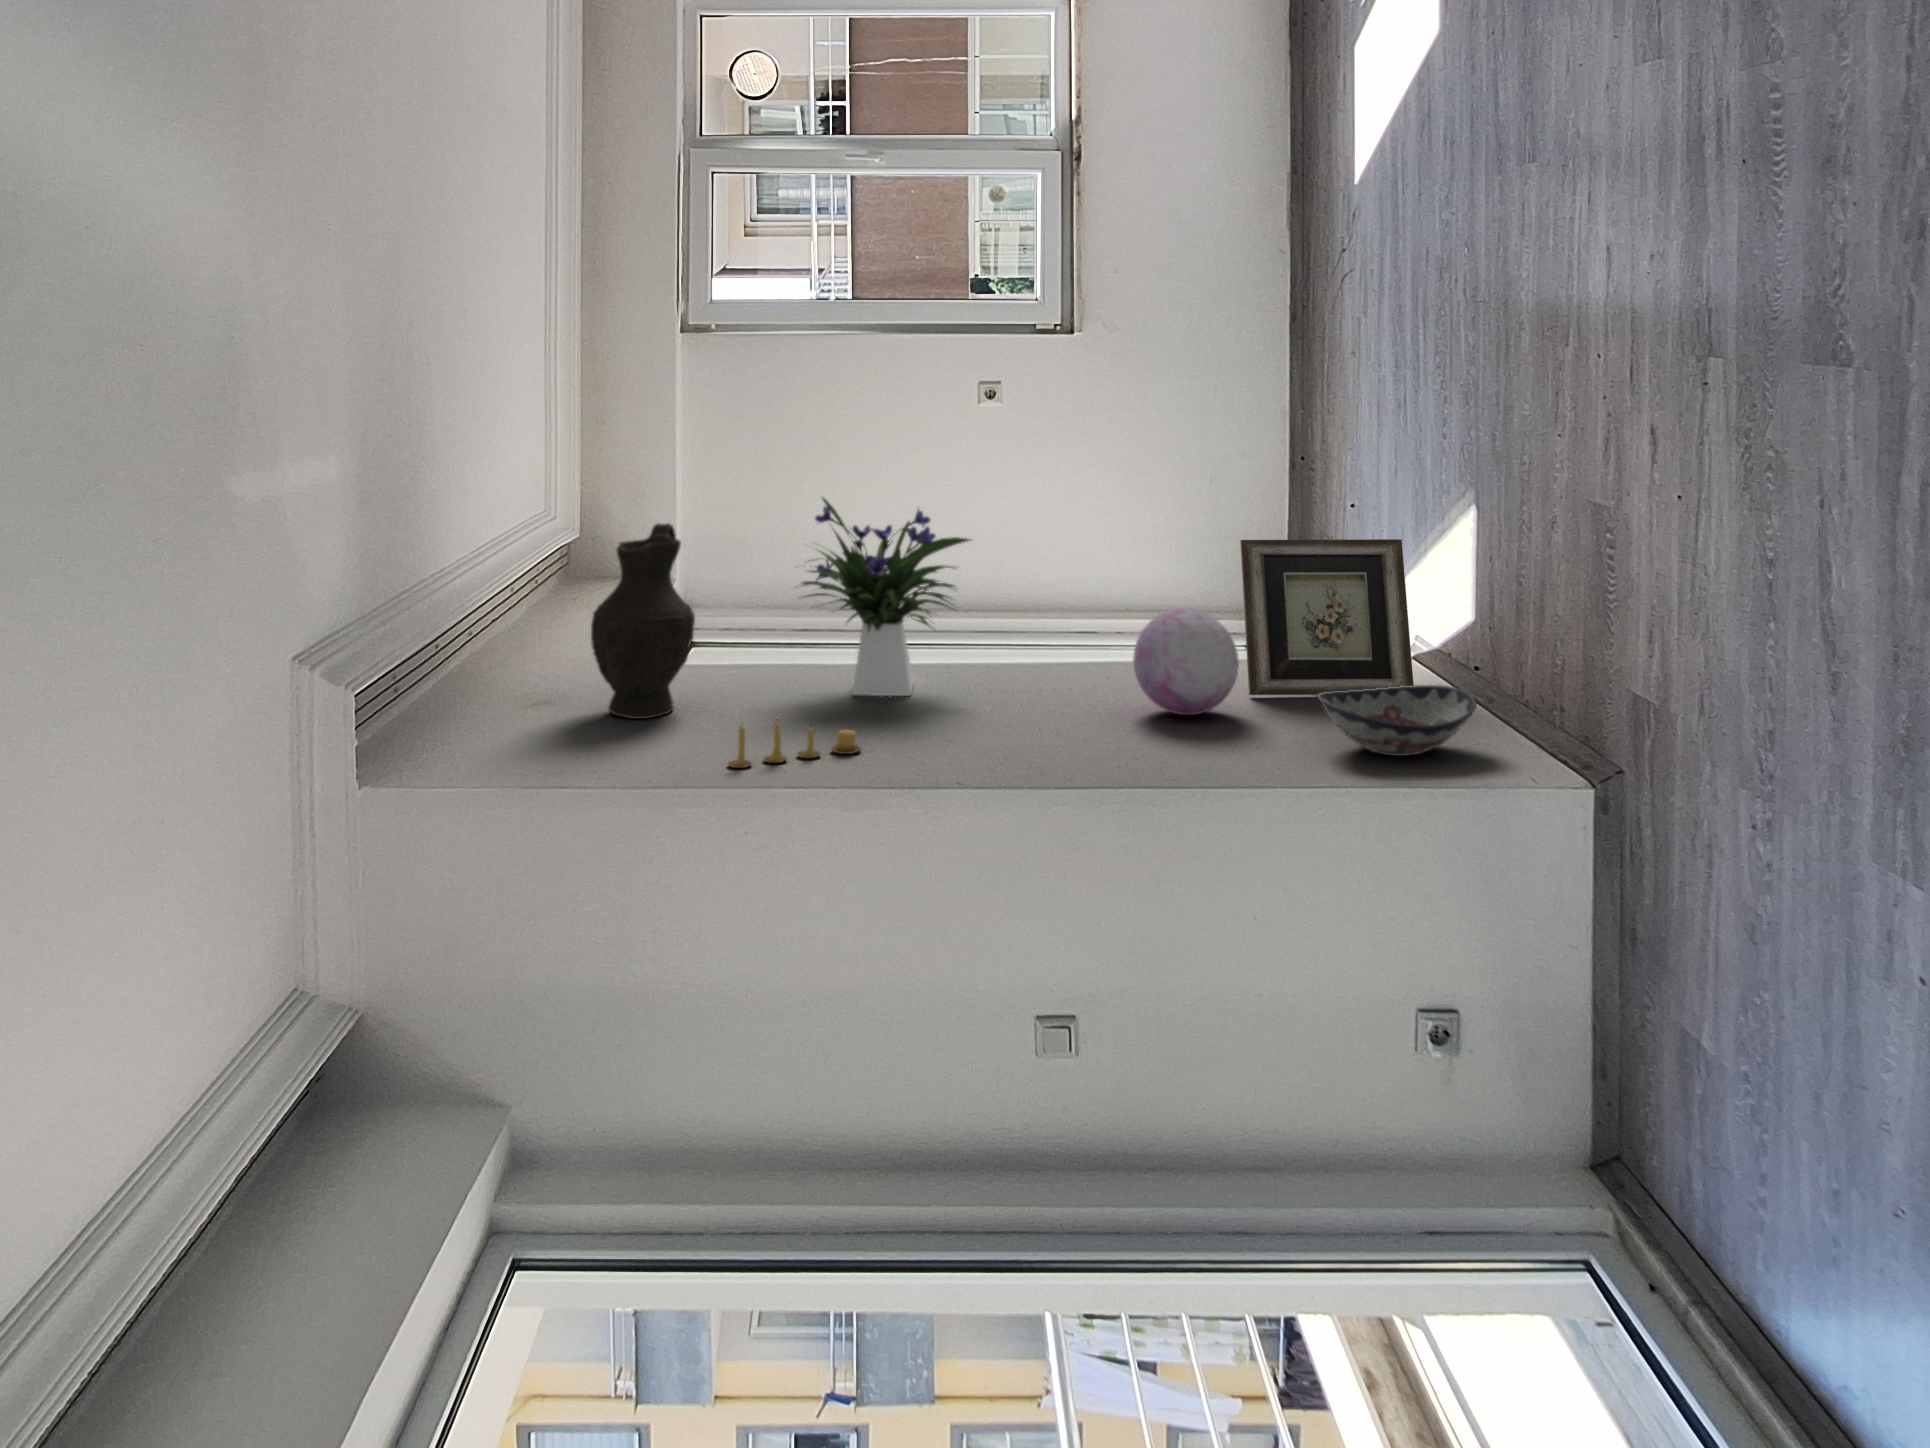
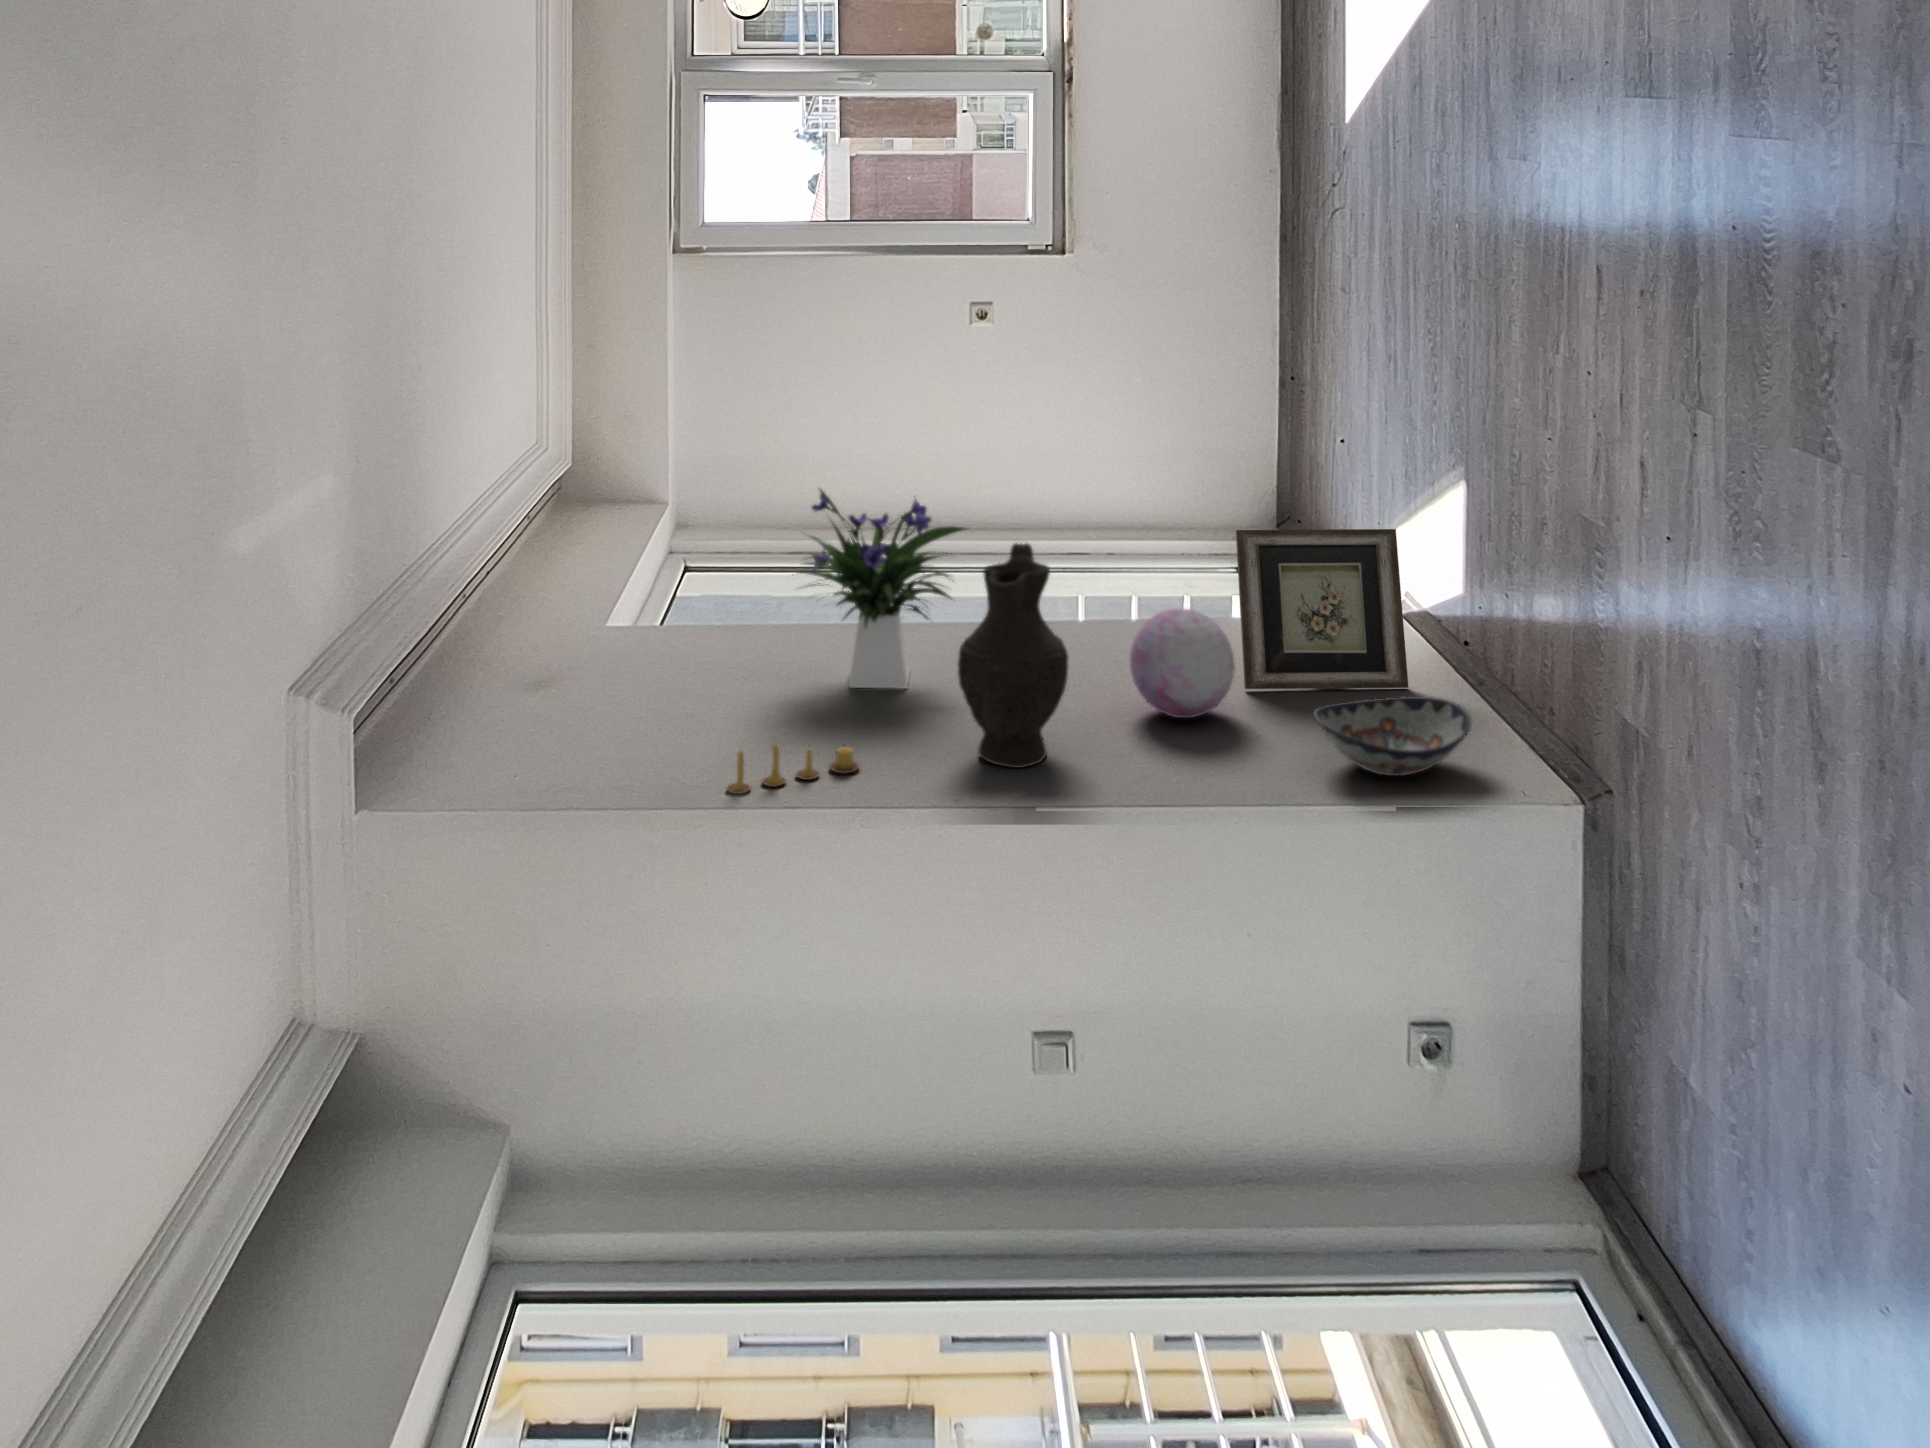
decorative vase: present [591,523,695,719] -> present [958,543,1068,768]

